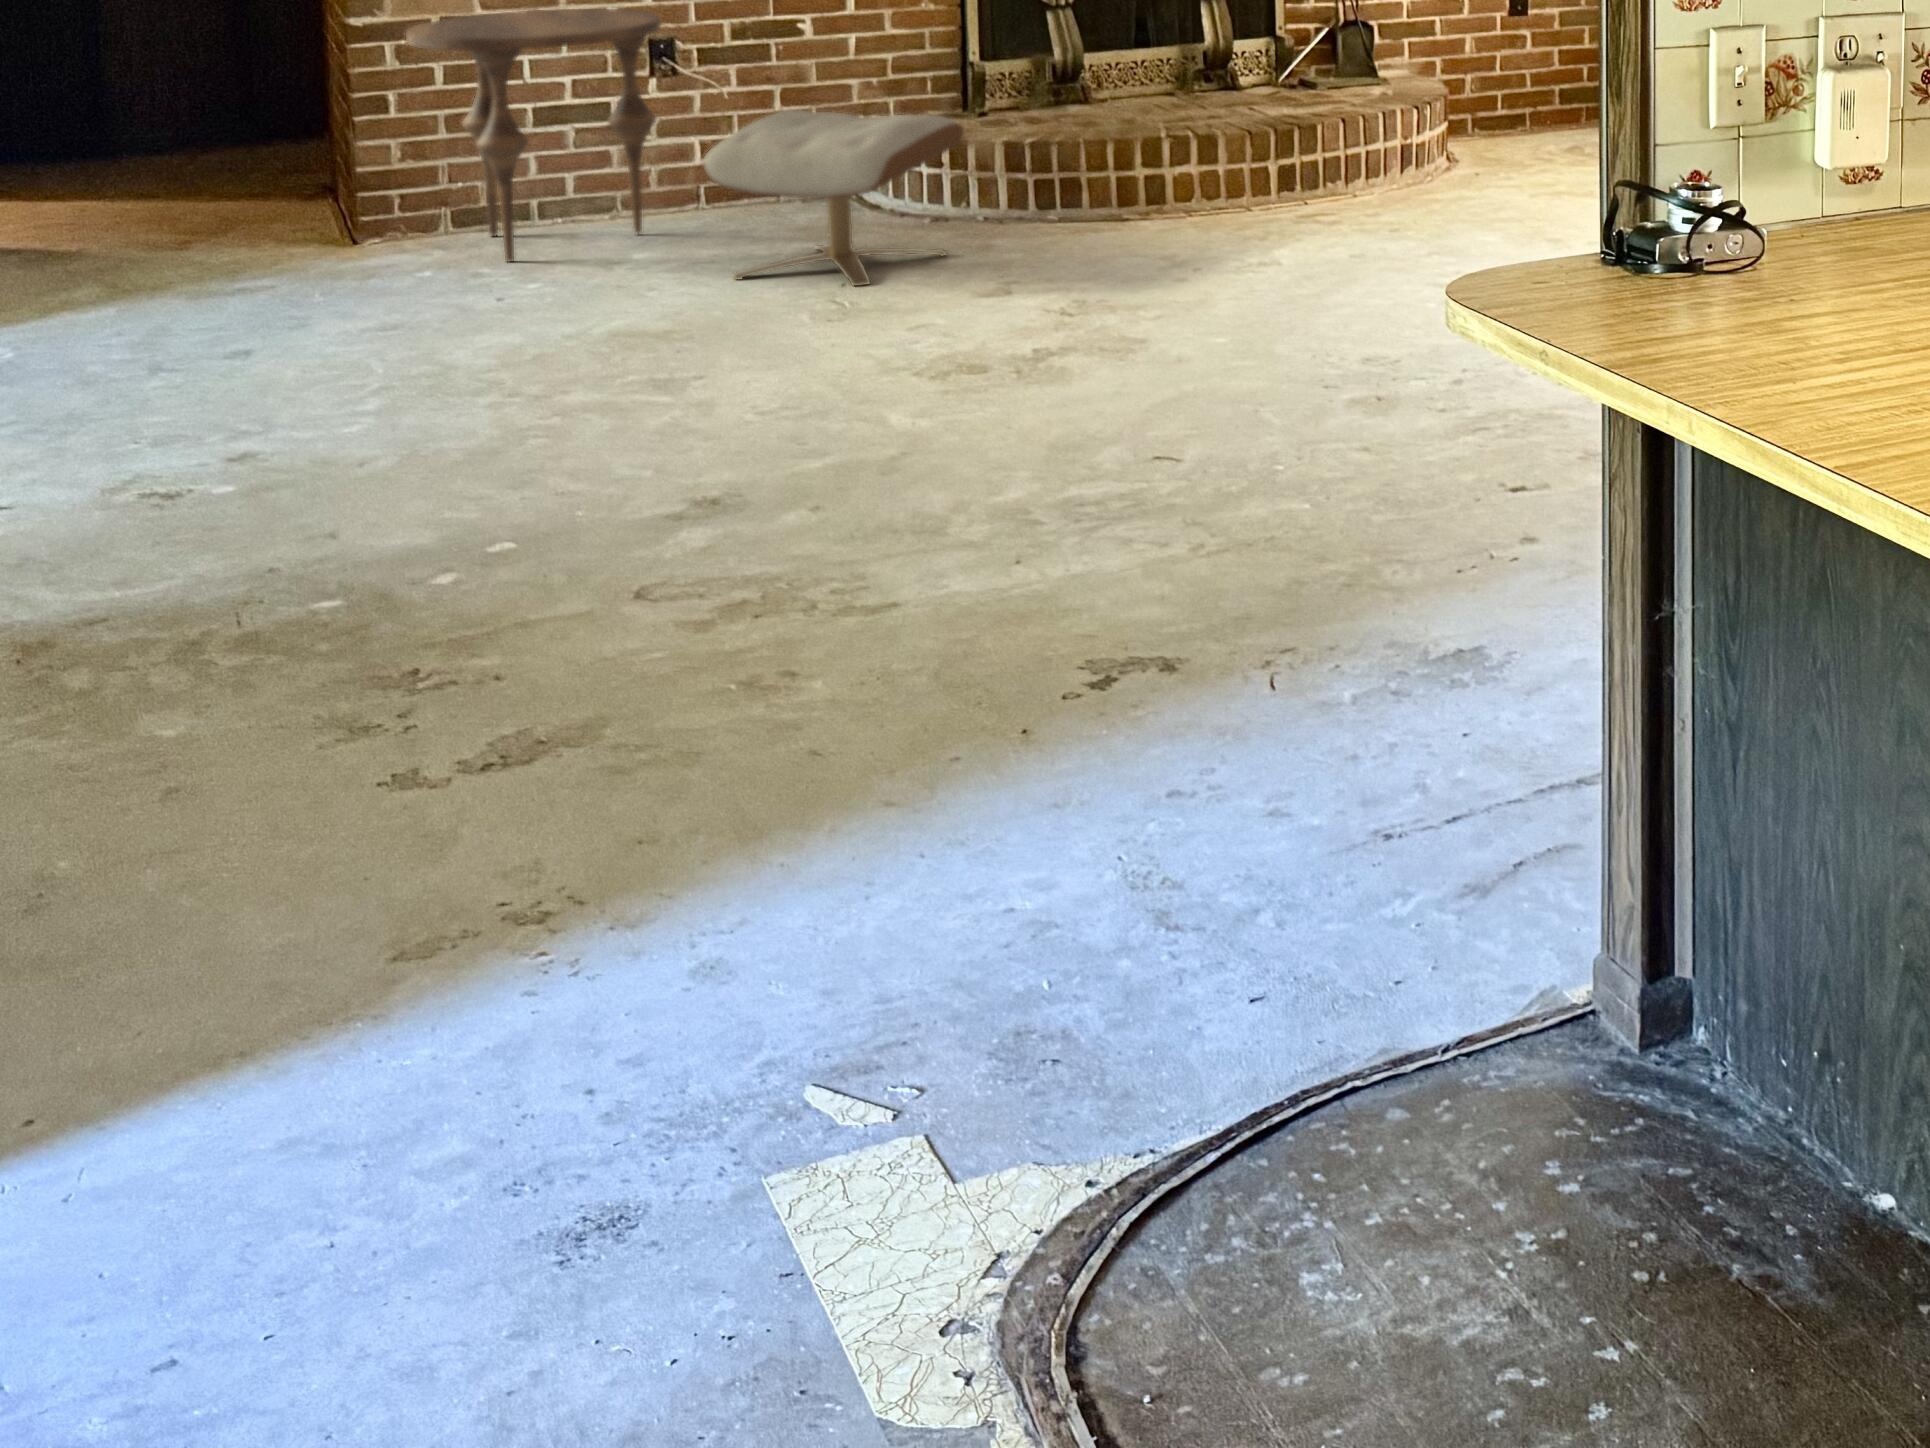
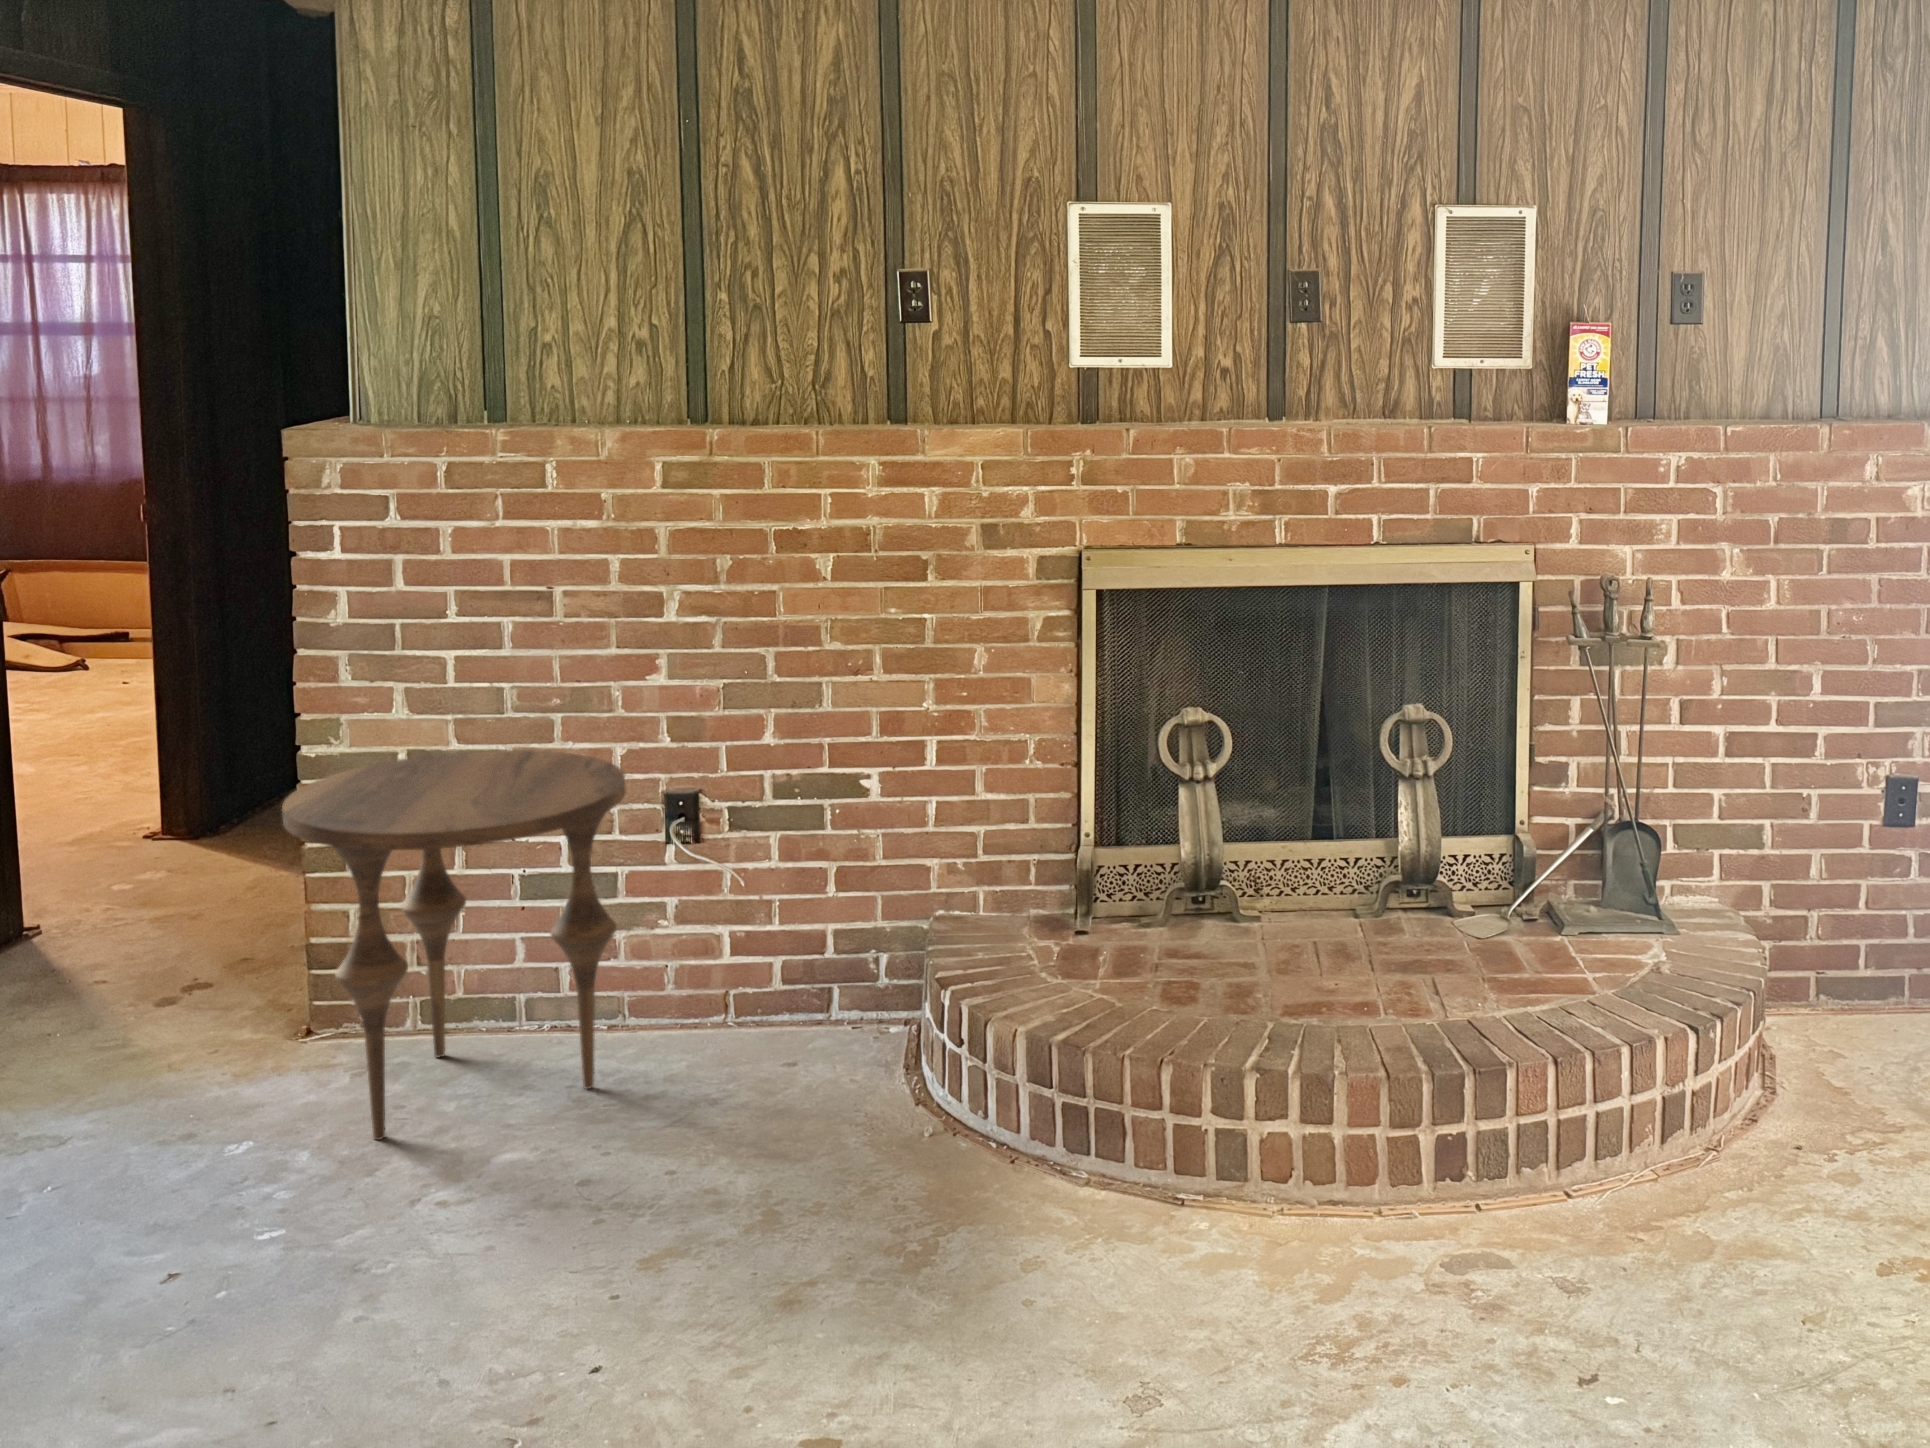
ottoman: present [703,110,964,286] -> none [538,980,921,1351]

